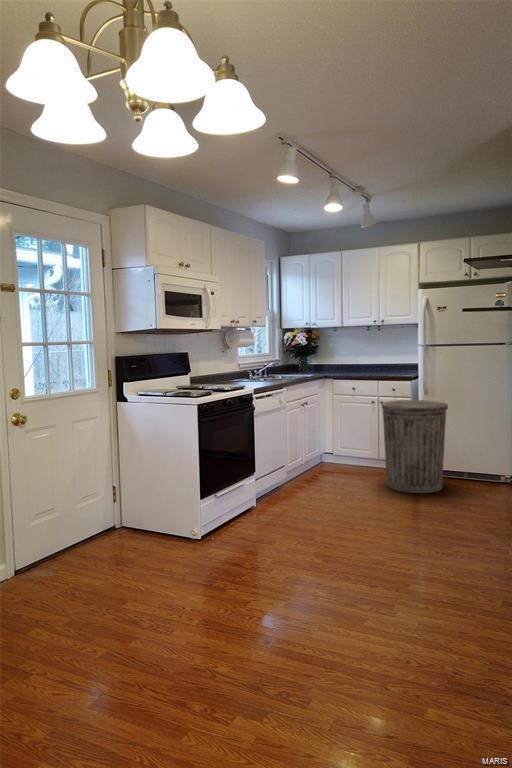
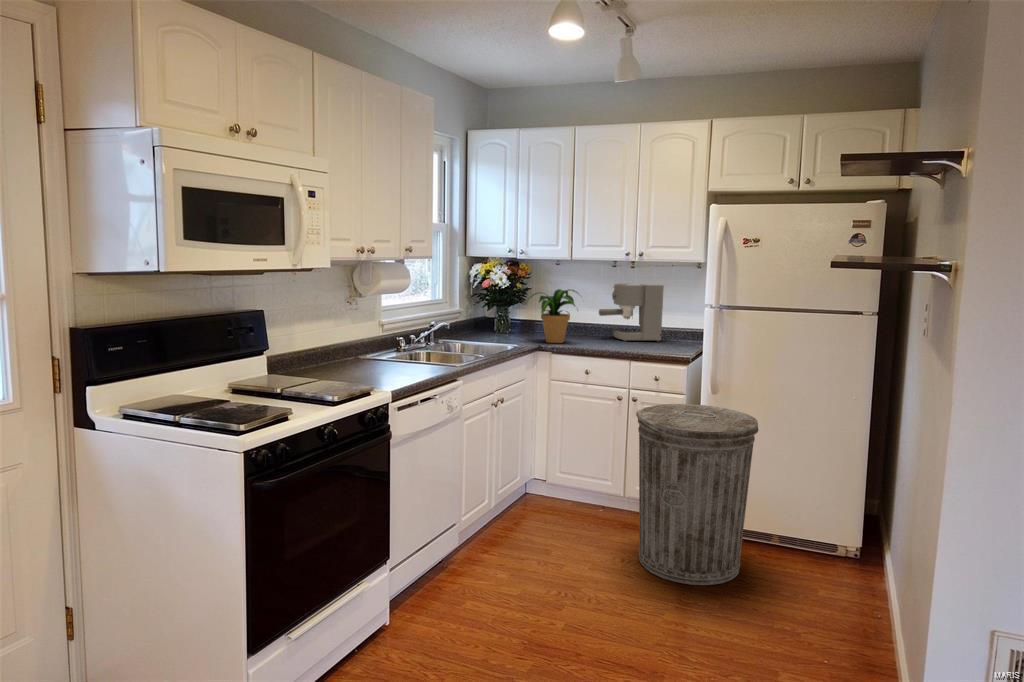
coffee maker: none [360,339,398,373] -> present [599,283,664,342]
potted plant: none [318,343,351,374] -> present [527,289,579,343]

